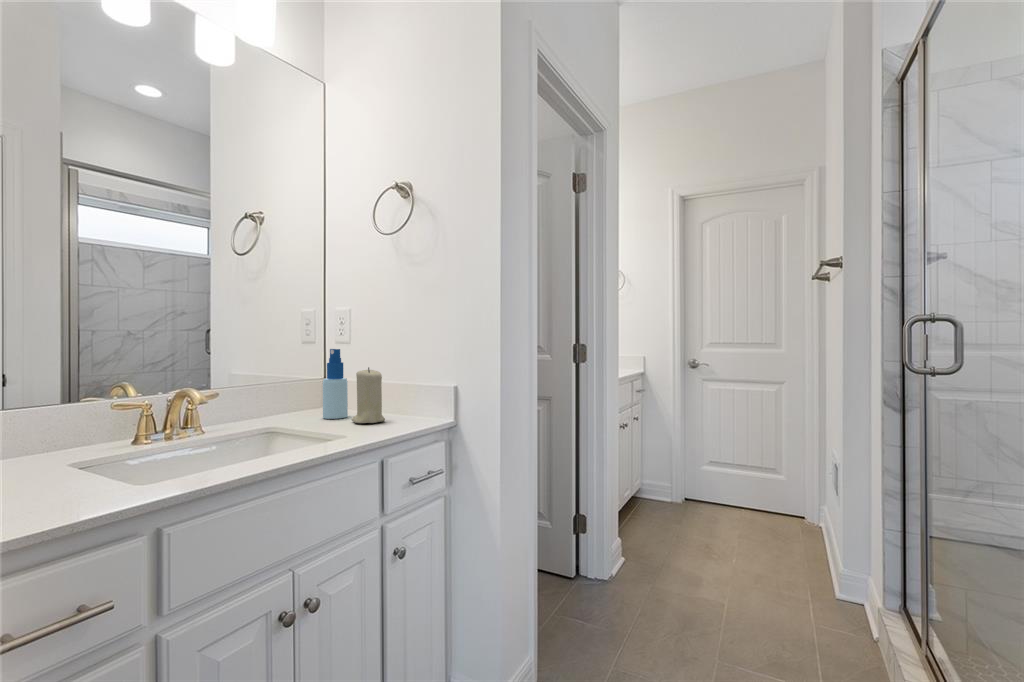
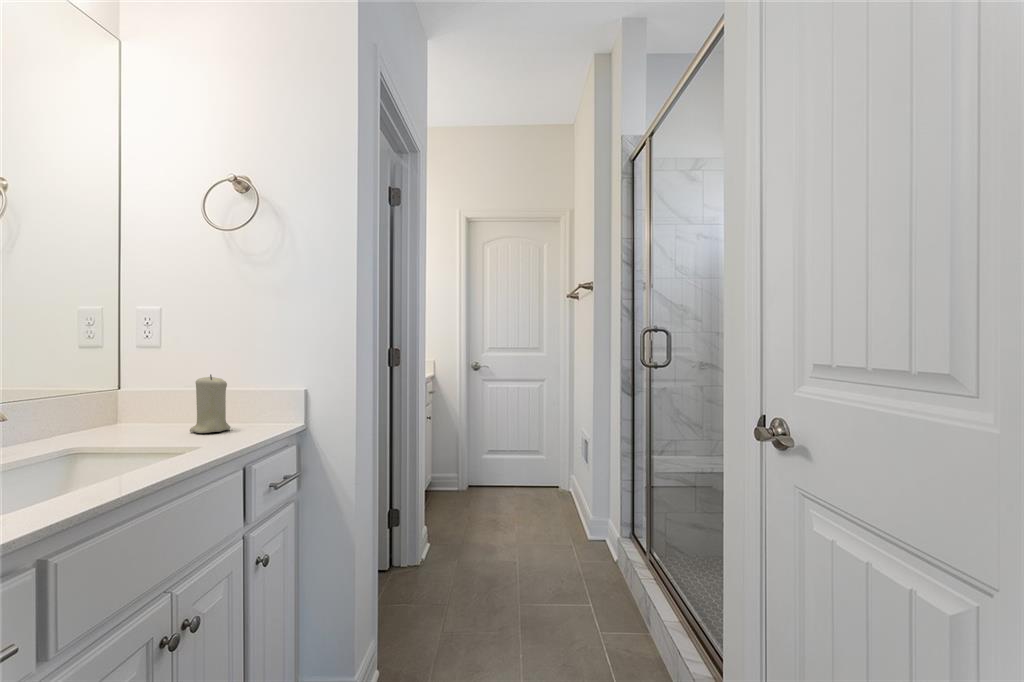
spray bottle: present [323,349,348,419] -> none [145,356,176,432]

